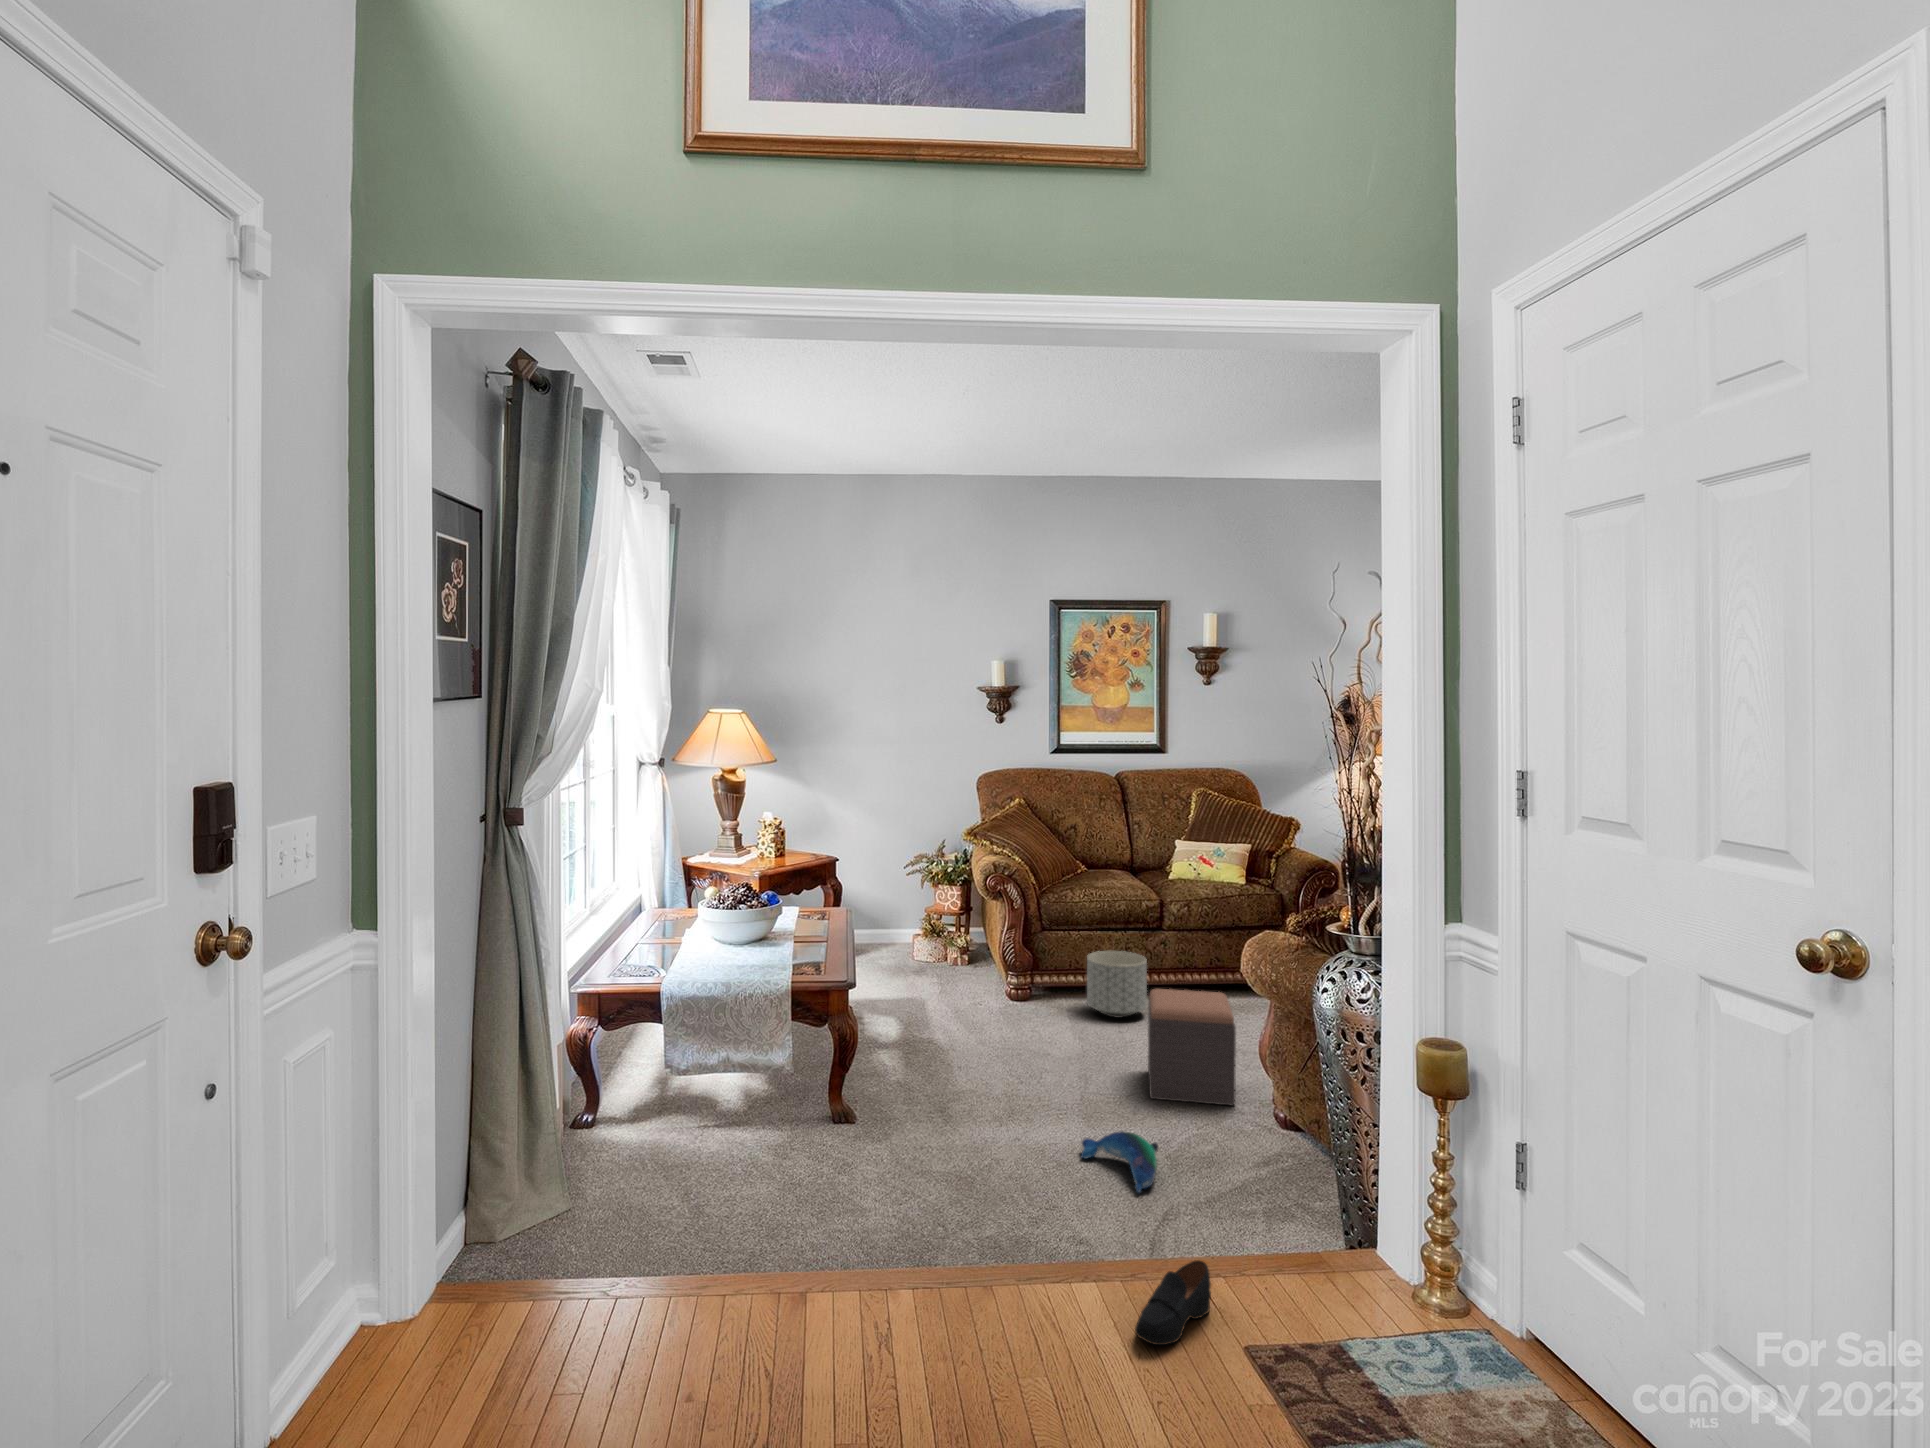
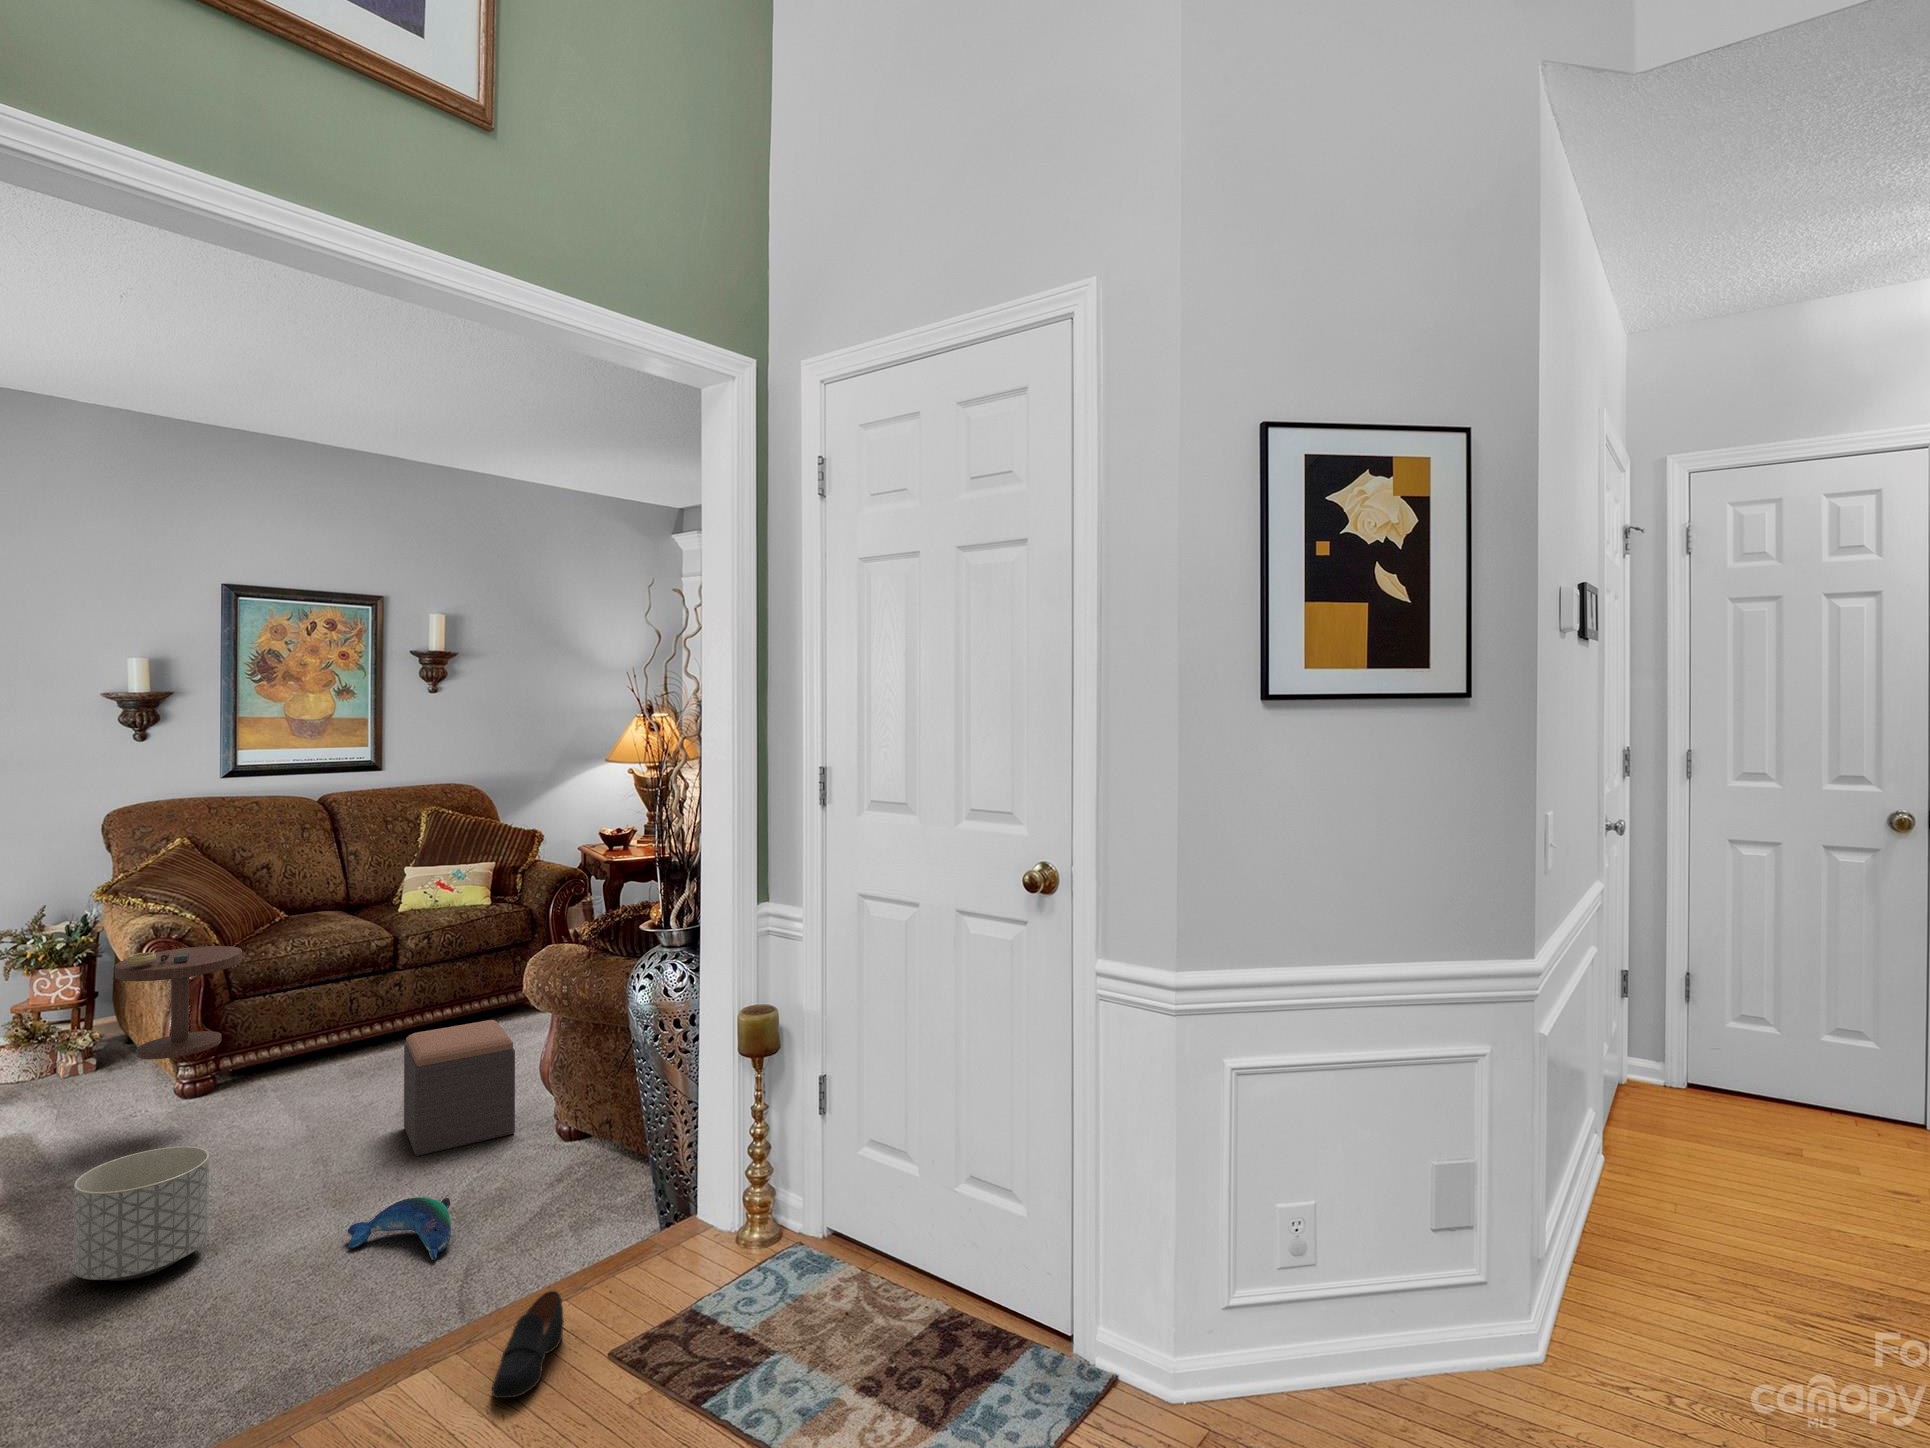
side table: none [963,881,1040,1028] -> present [115,946,242,1059]
planter: present [1087,951,1147,1018] -> present [73,1146,209,1281]

